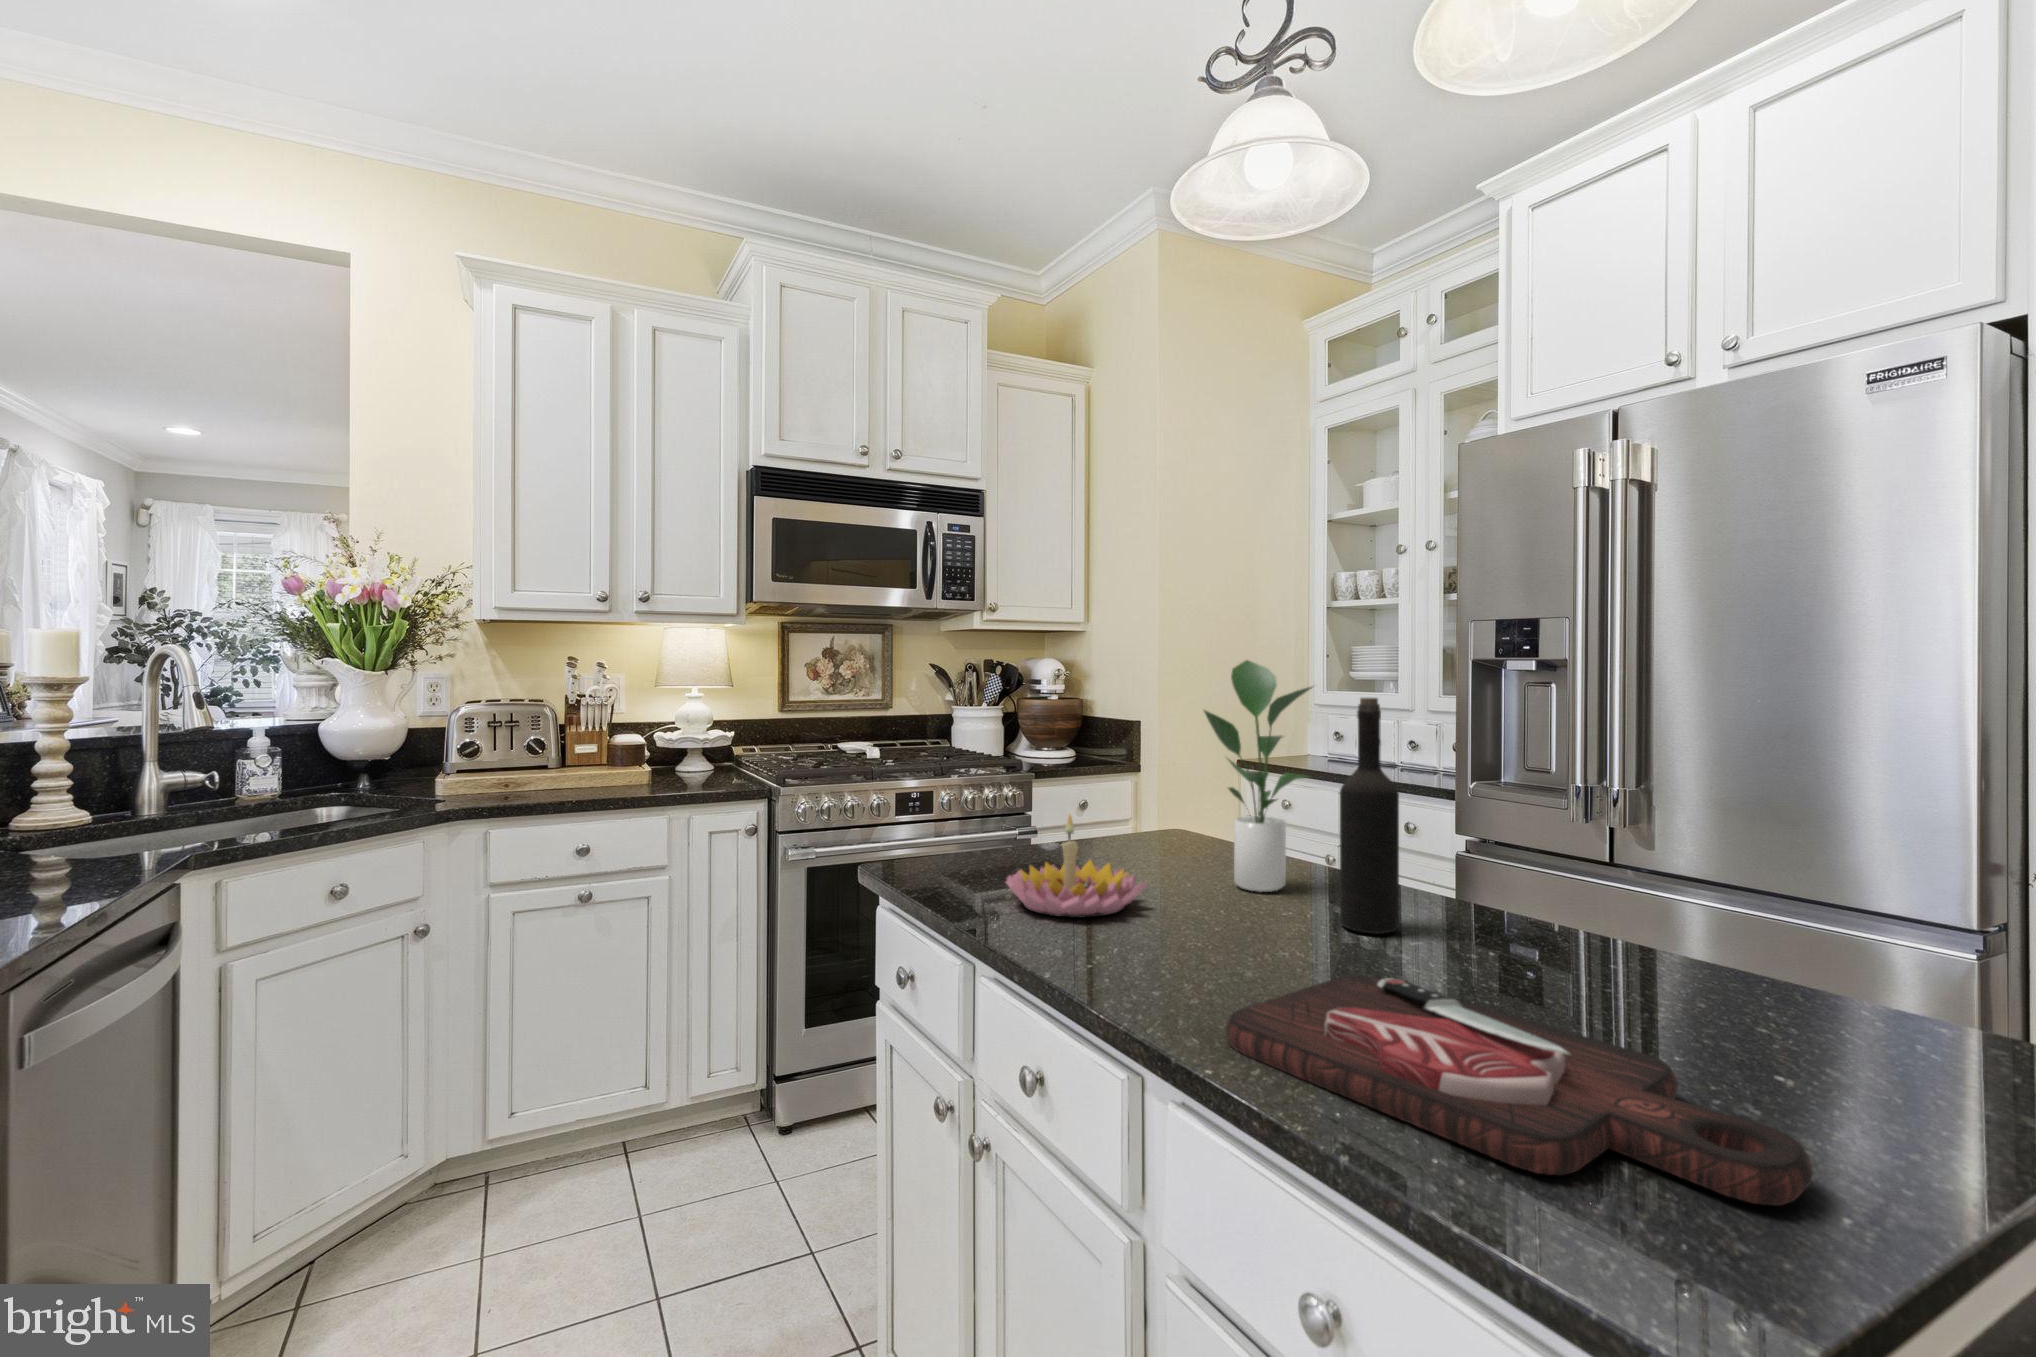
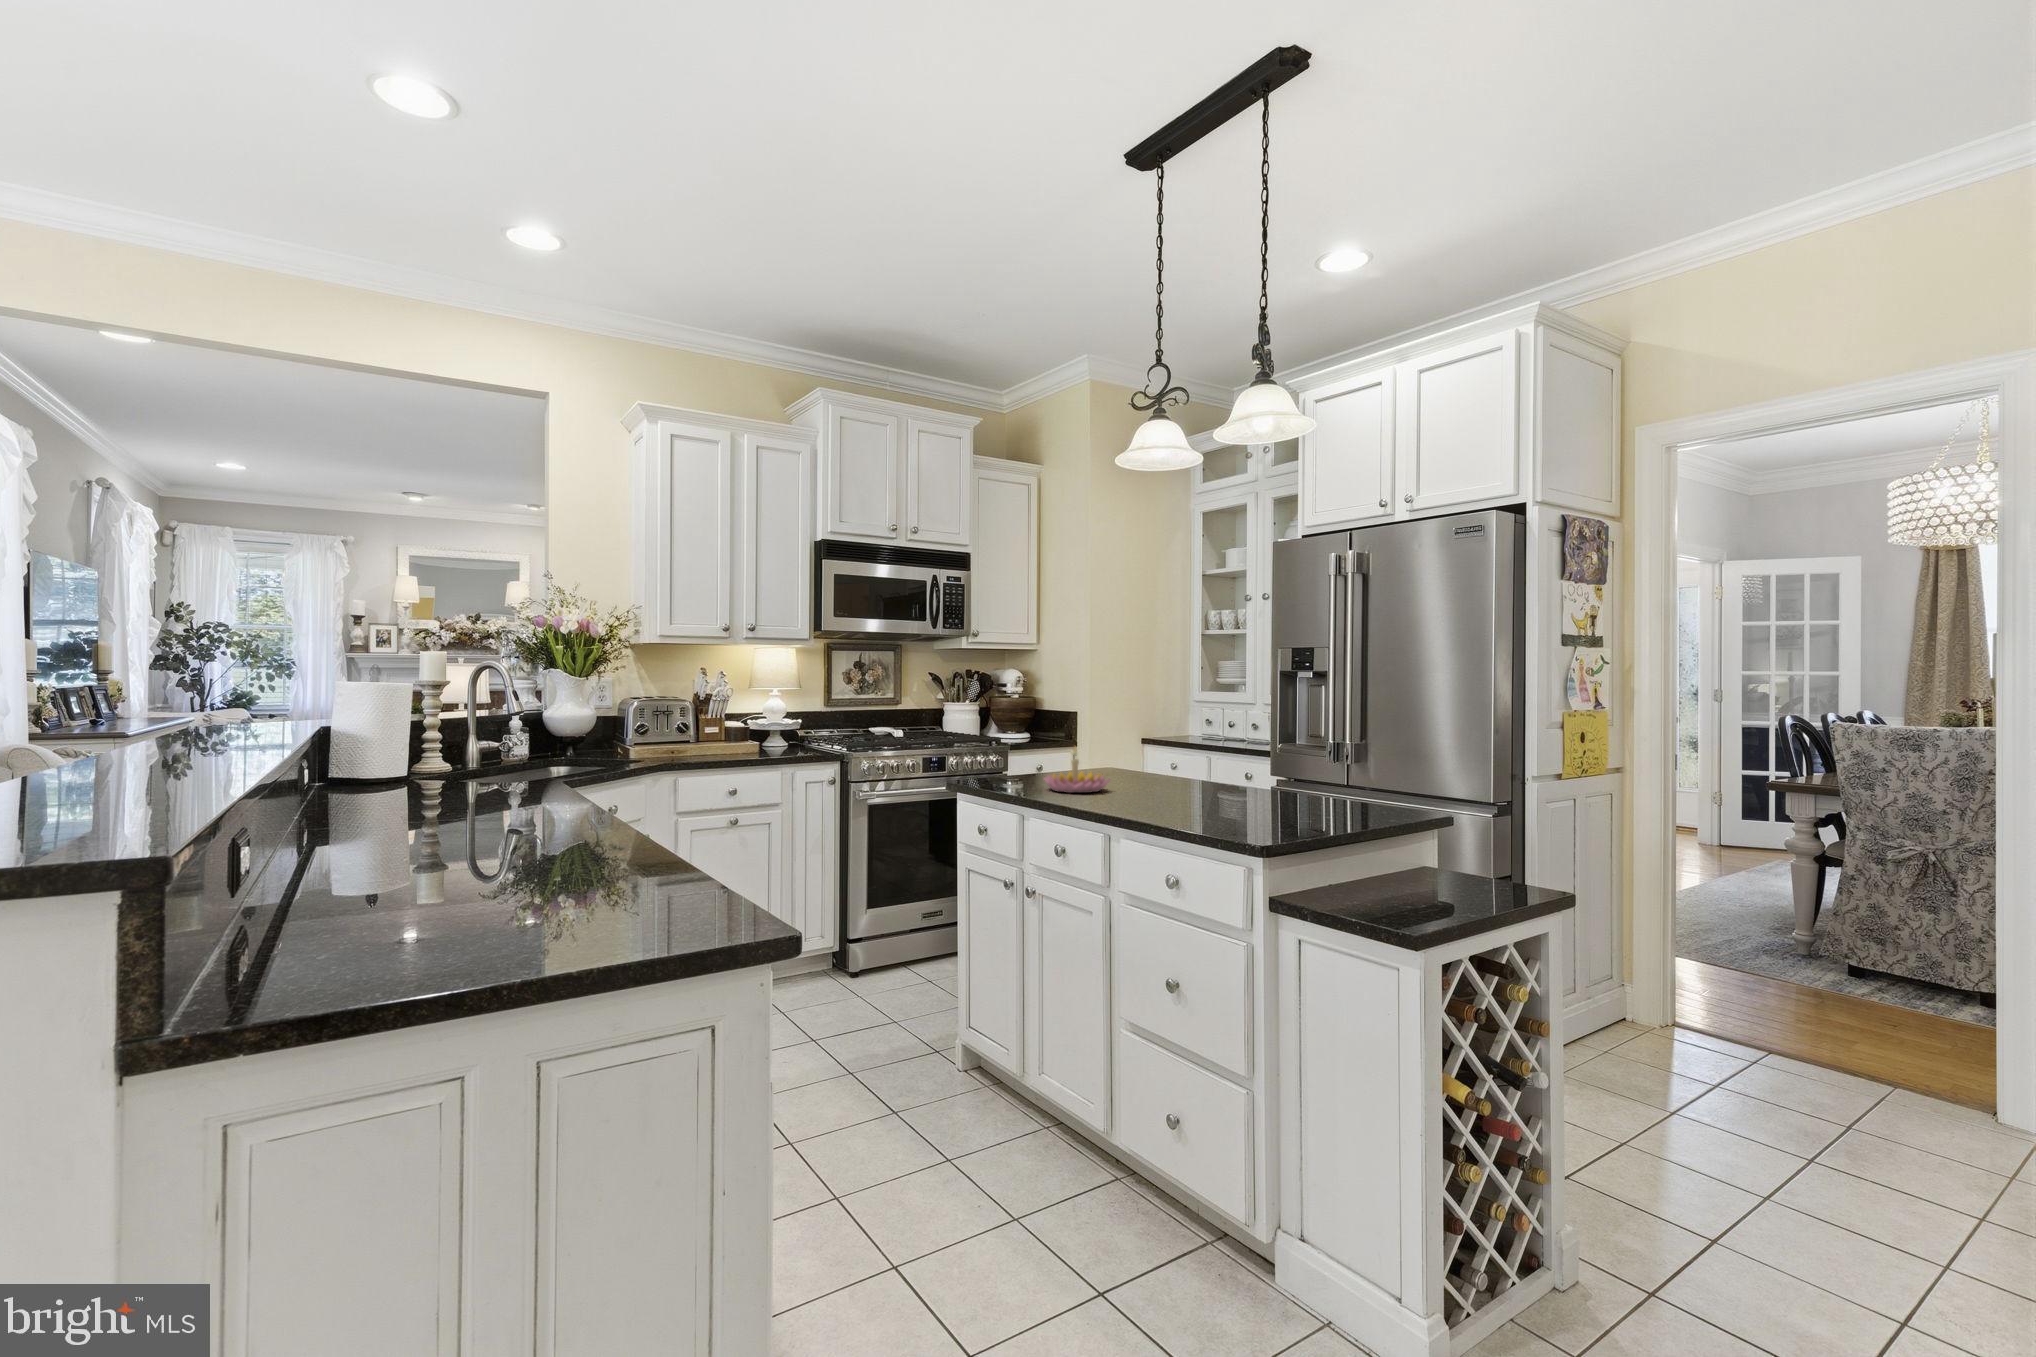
potted plant: present [1203,660,1312,892] -> none [1136,672,1190,786]
wine bottle: present [1340,698,1399,934] -> none [1200,690,1225,796]
cutting board: present [1225,975,1813,1206] -> none [1154,798,1328,832]

